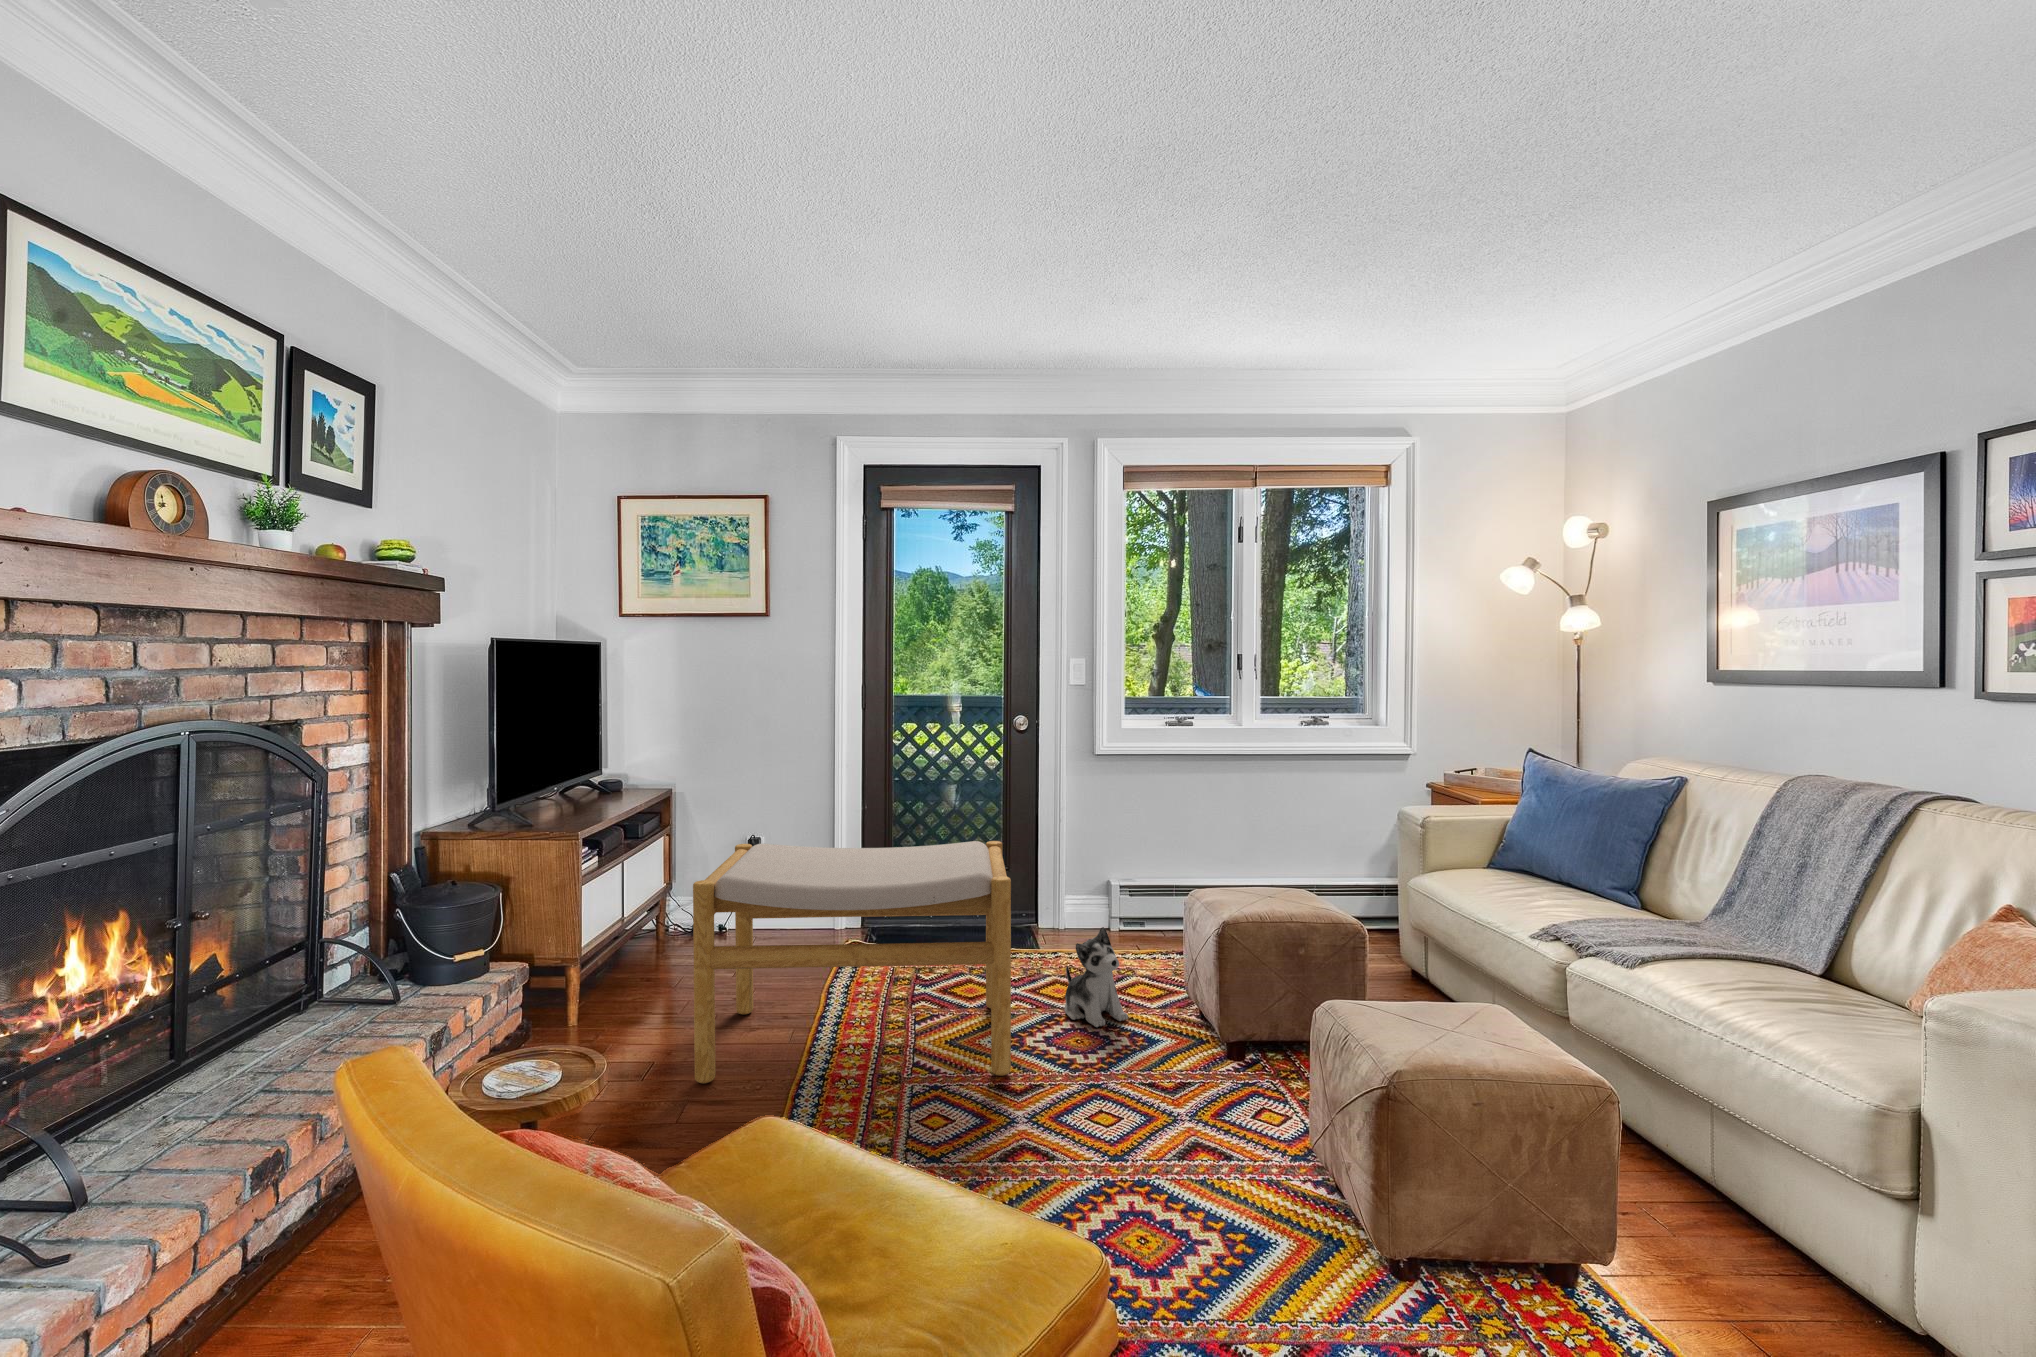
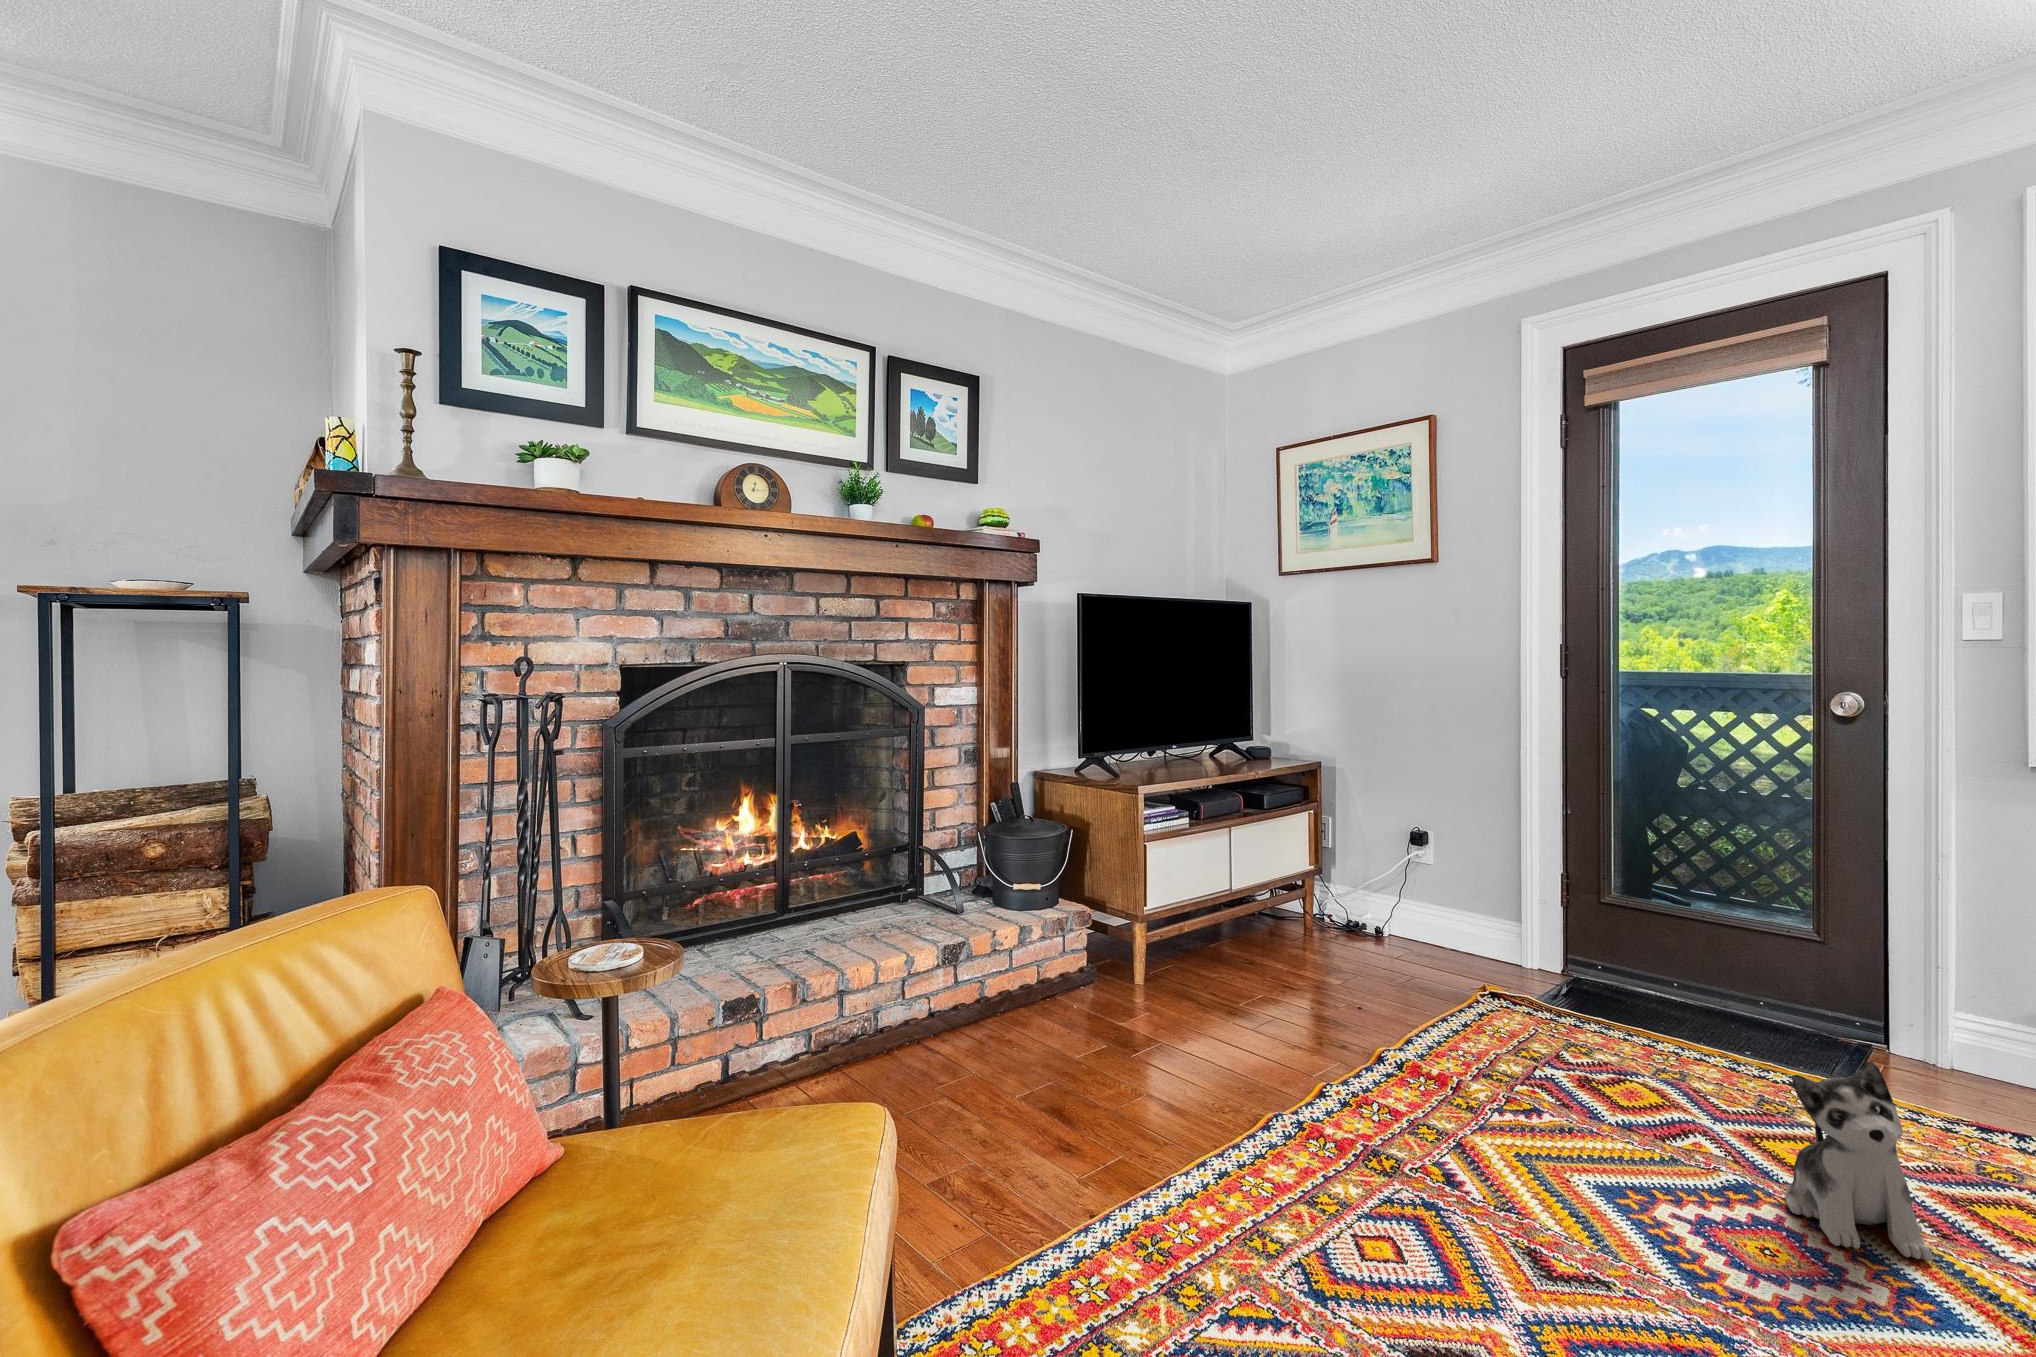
footstool: present [693,841,1011,1083] -> none [1168,823,1670,1240]

